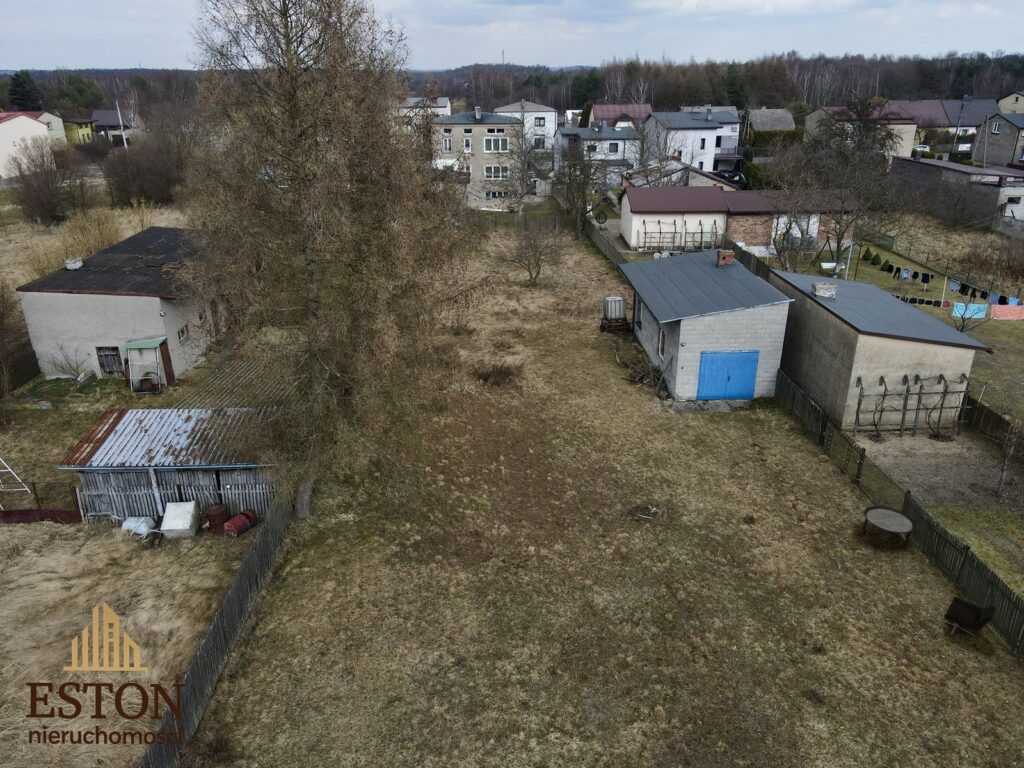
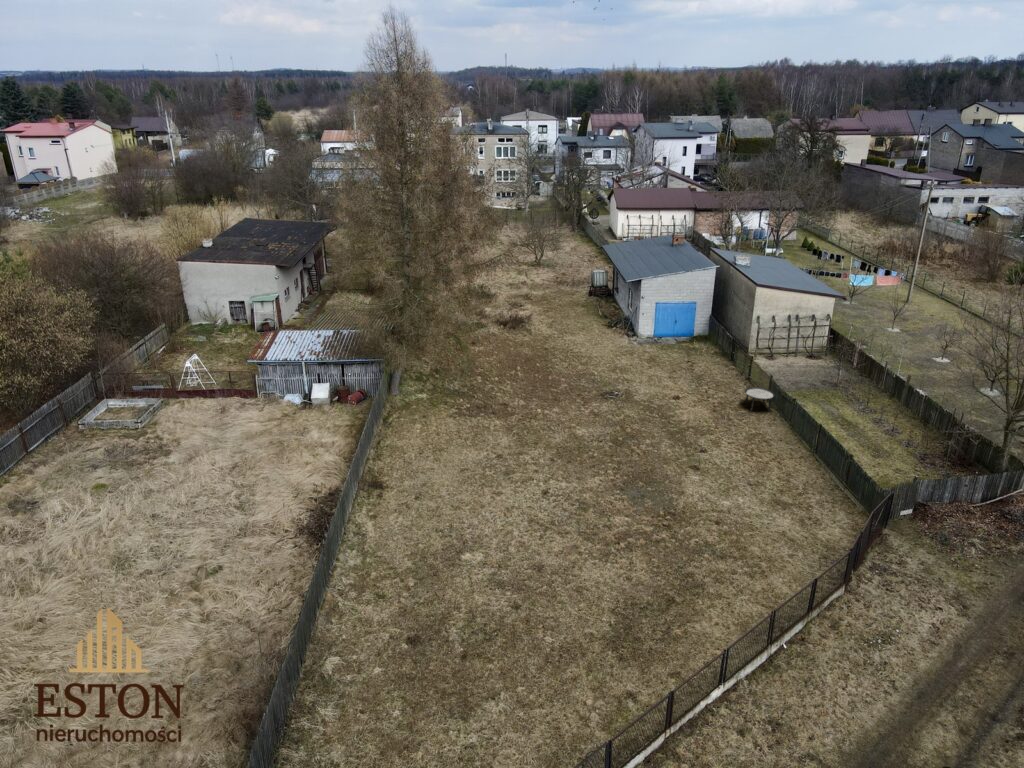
lounge chair: present [936,597,996,636] -> none [775,427,806,447]

